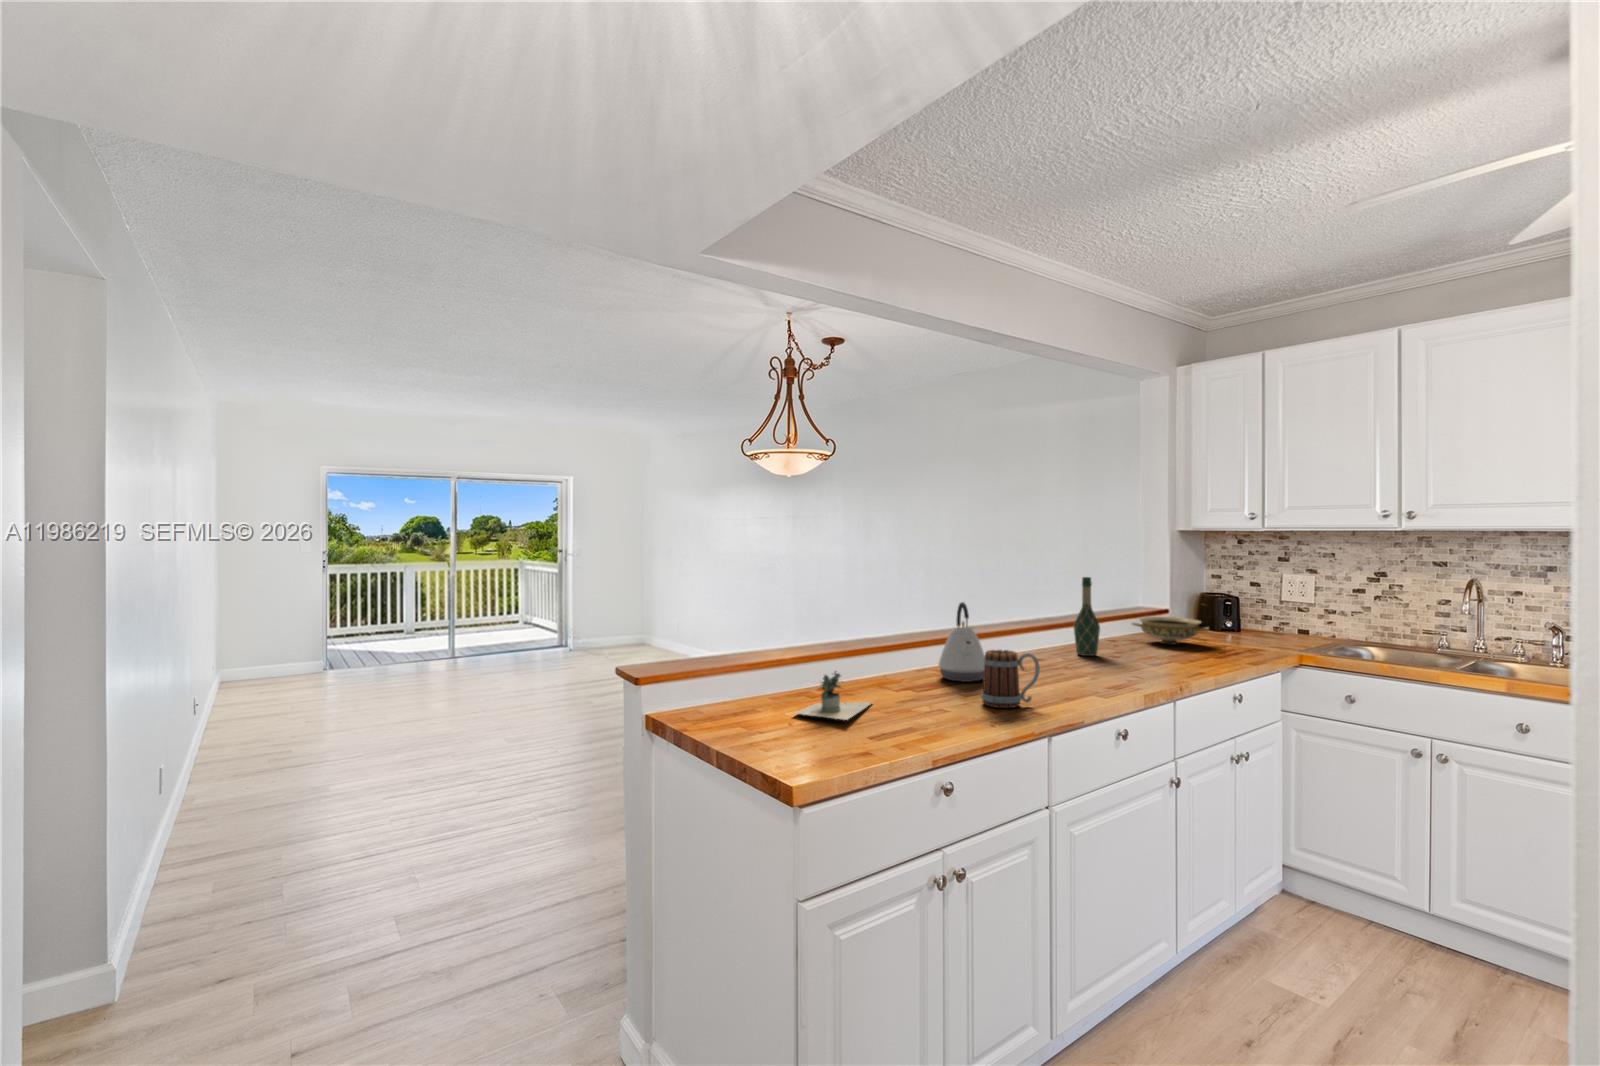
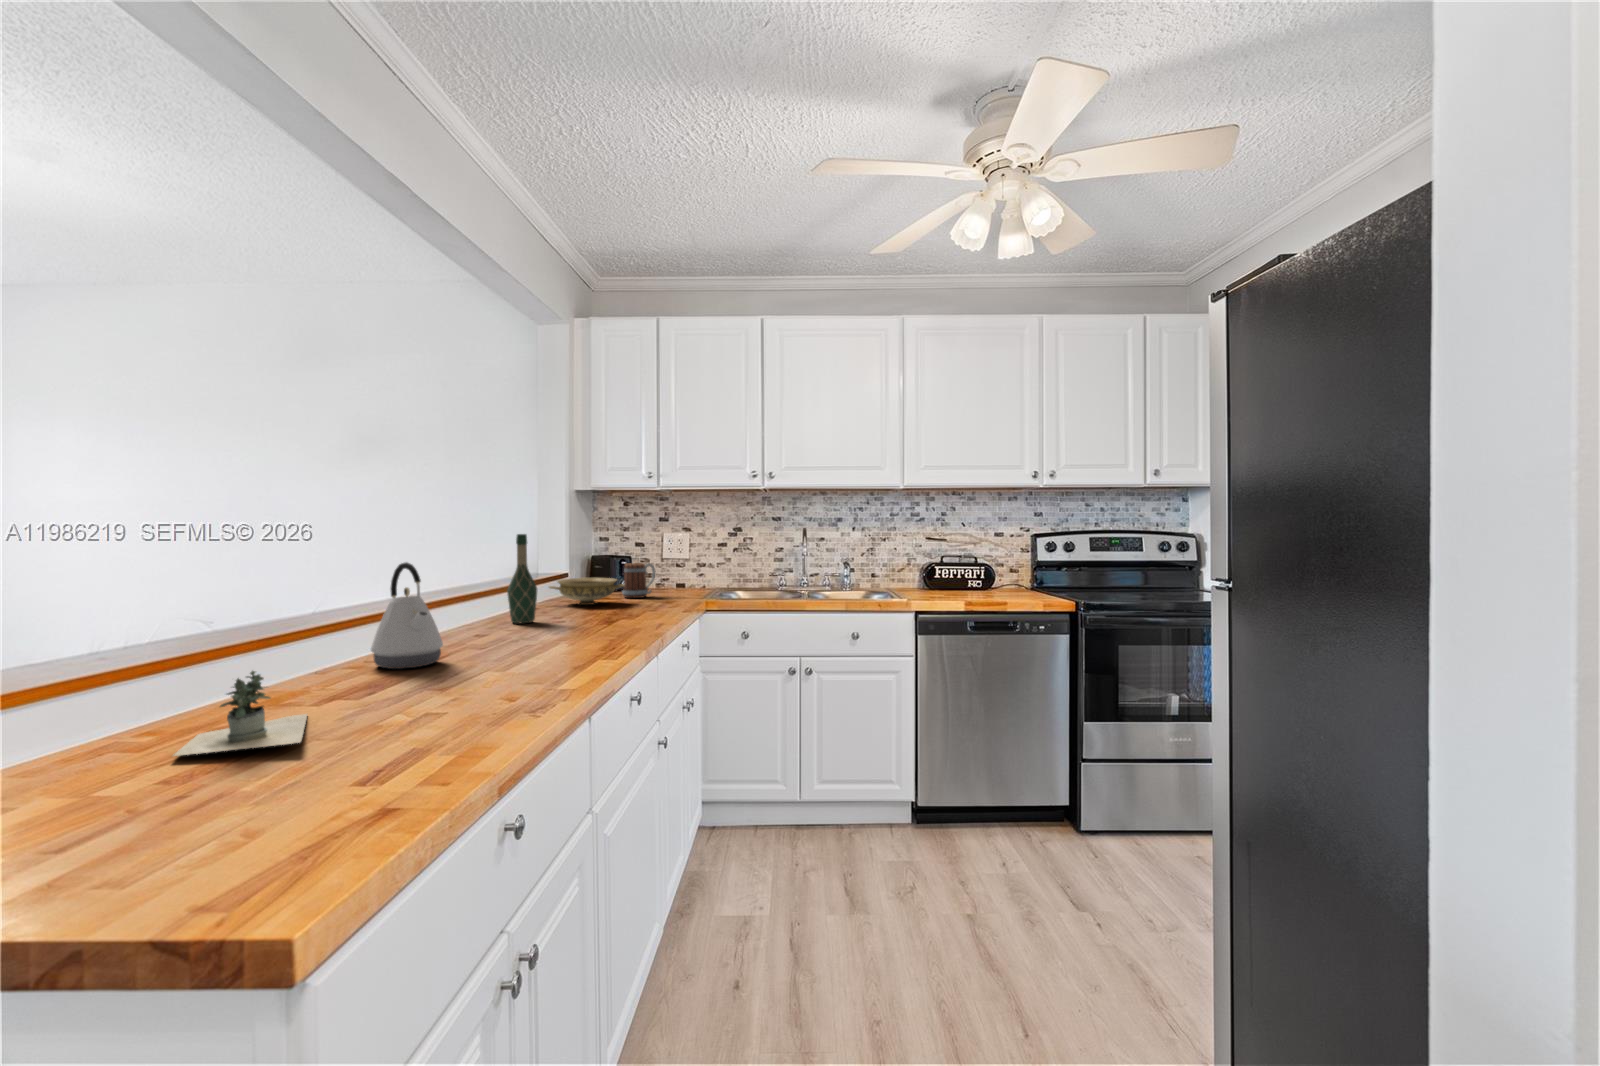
mug: present [981,649,1040,708] -> present [622,563,656,598]

